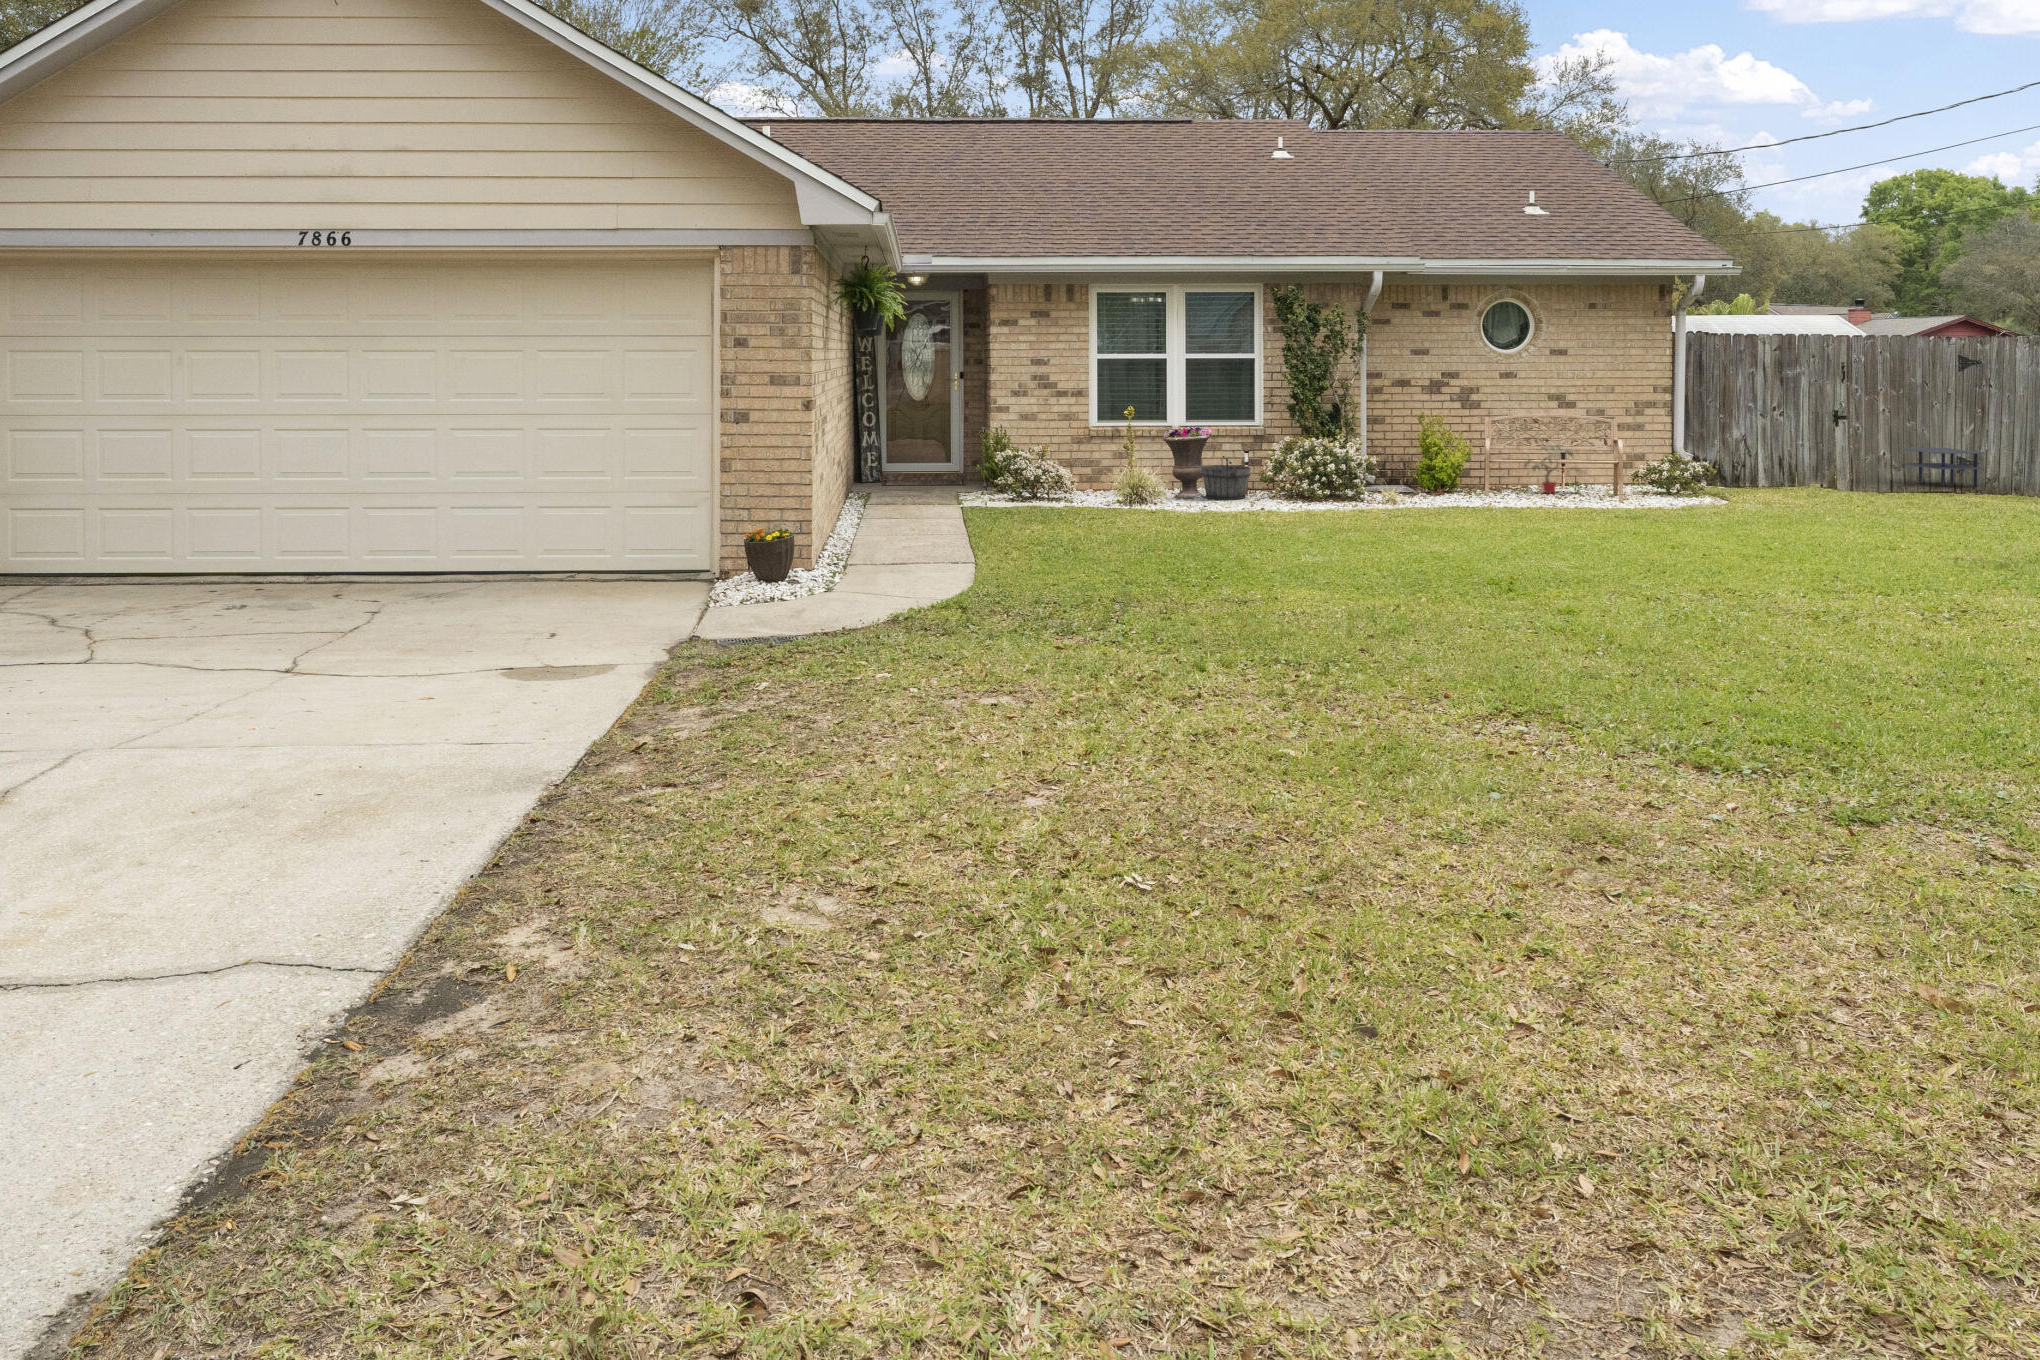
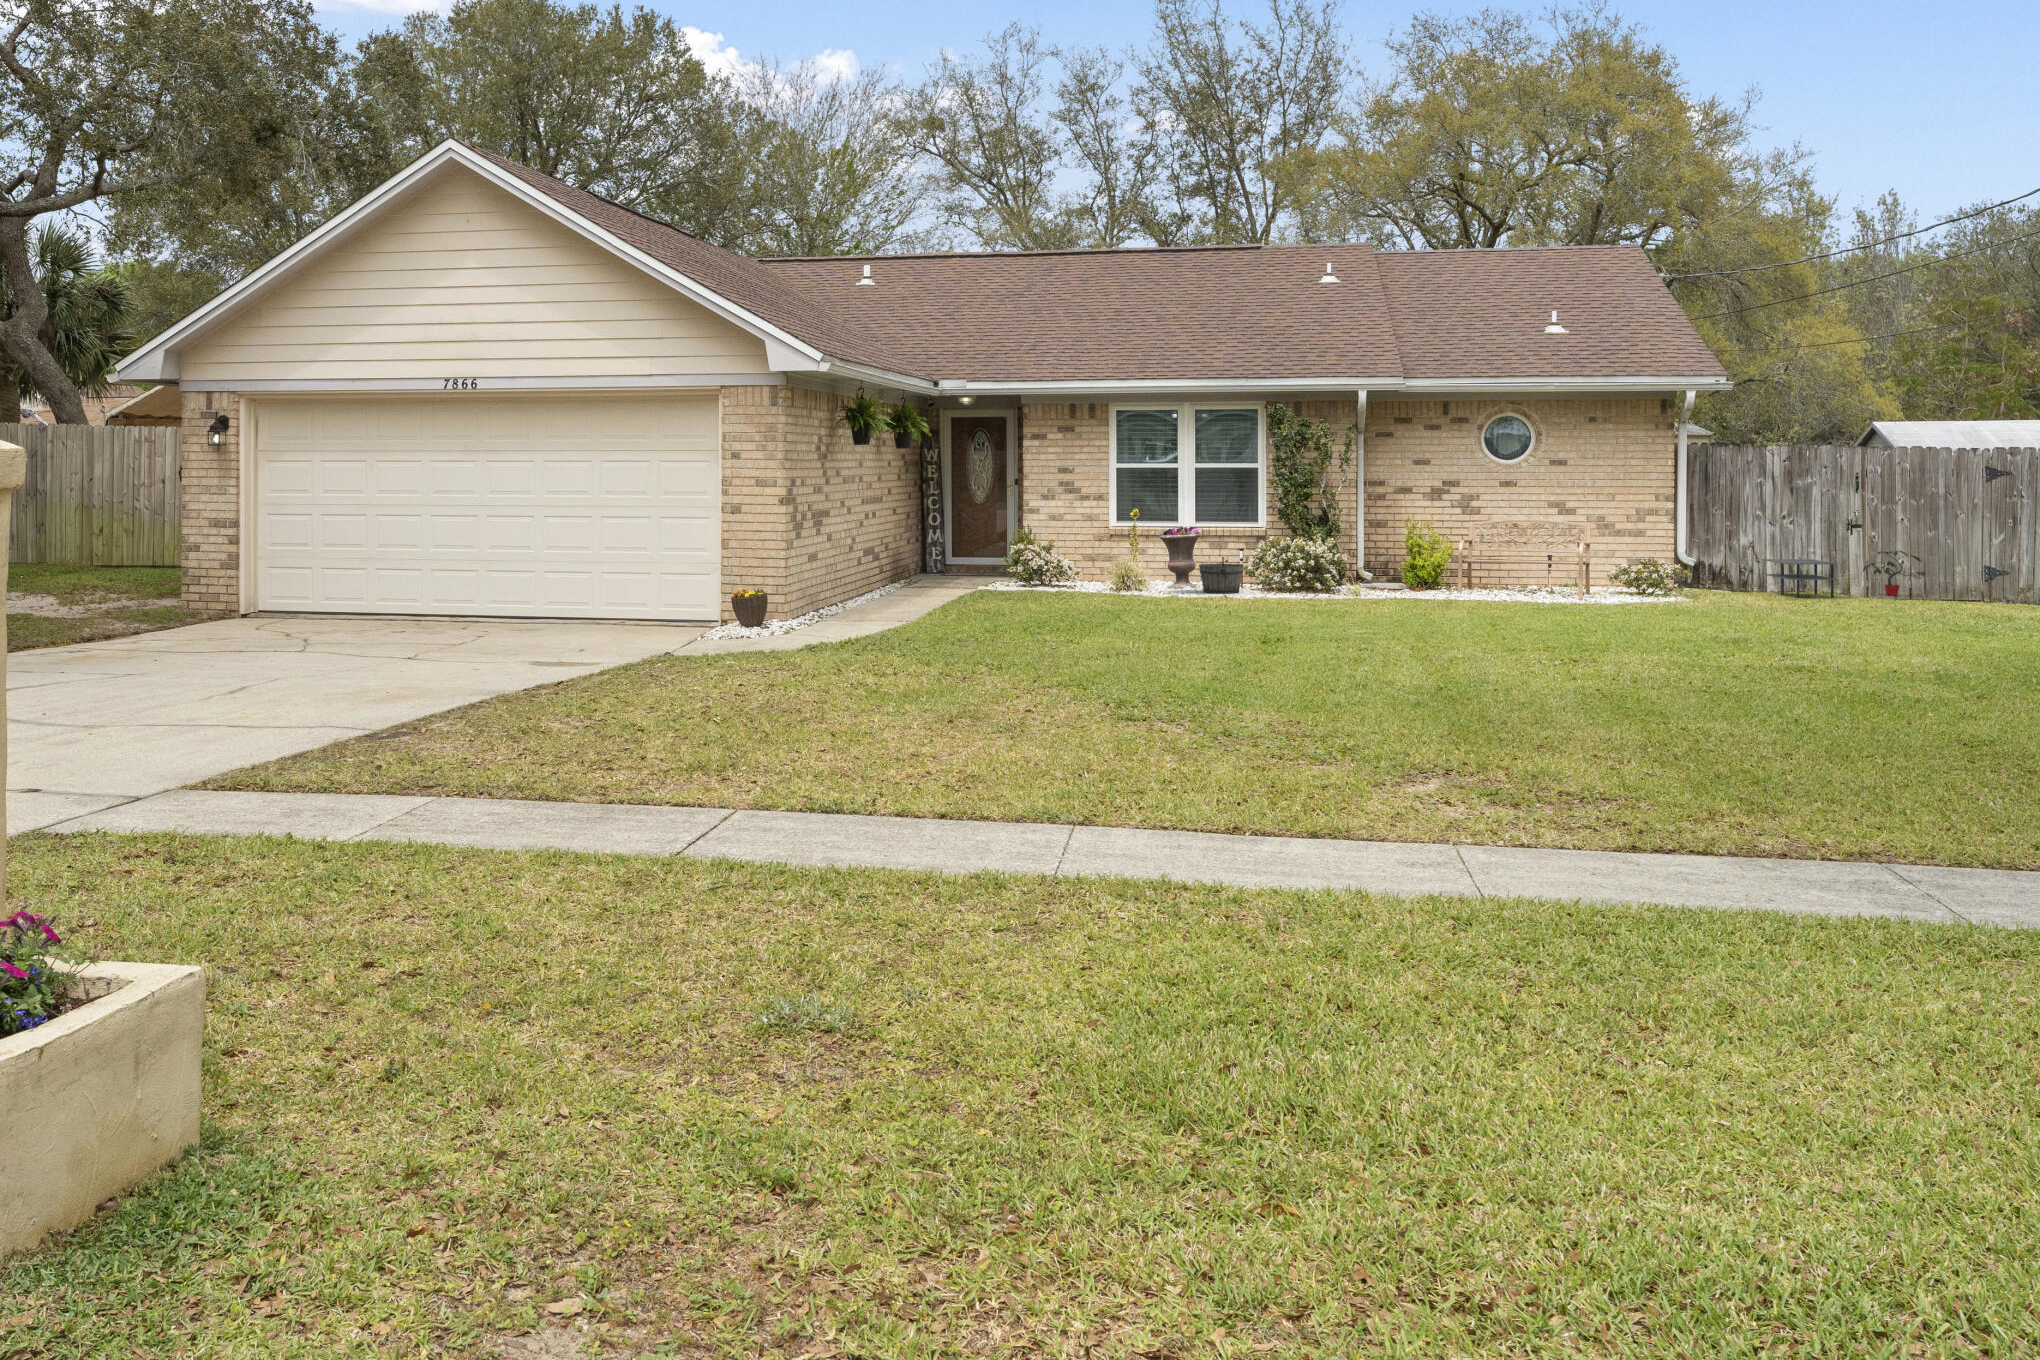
potted plant: present [1524,446,1579,493] -> present [1863,550,1925,596]
side table: present [1898,448,1984,487] -> present [1761,559,1838,598]

